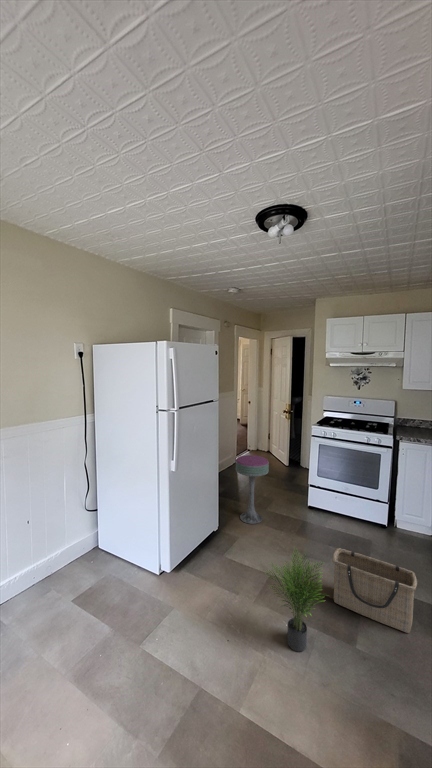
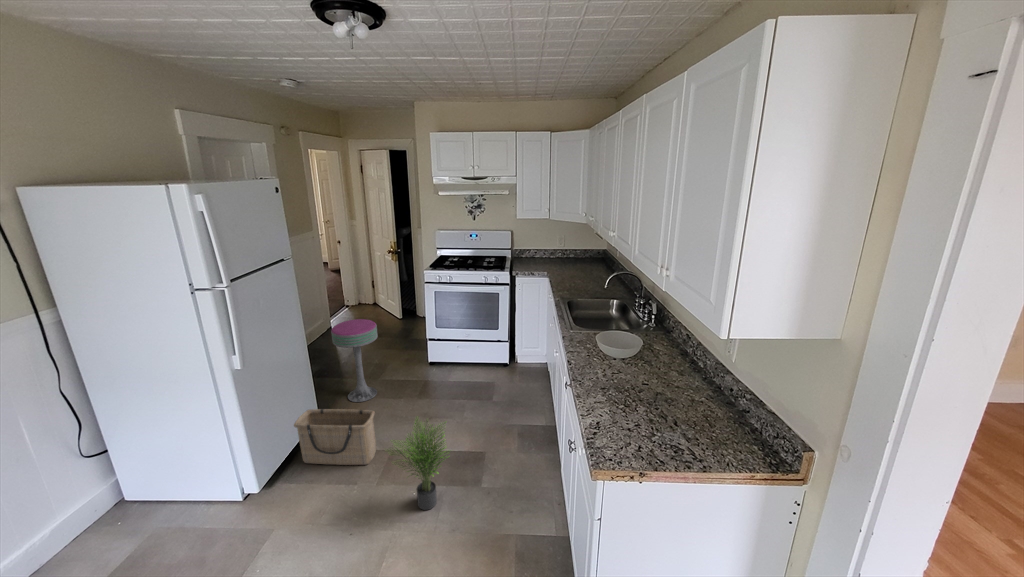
basket: present [333,548,417,633] -> present [294,409,376,465]

